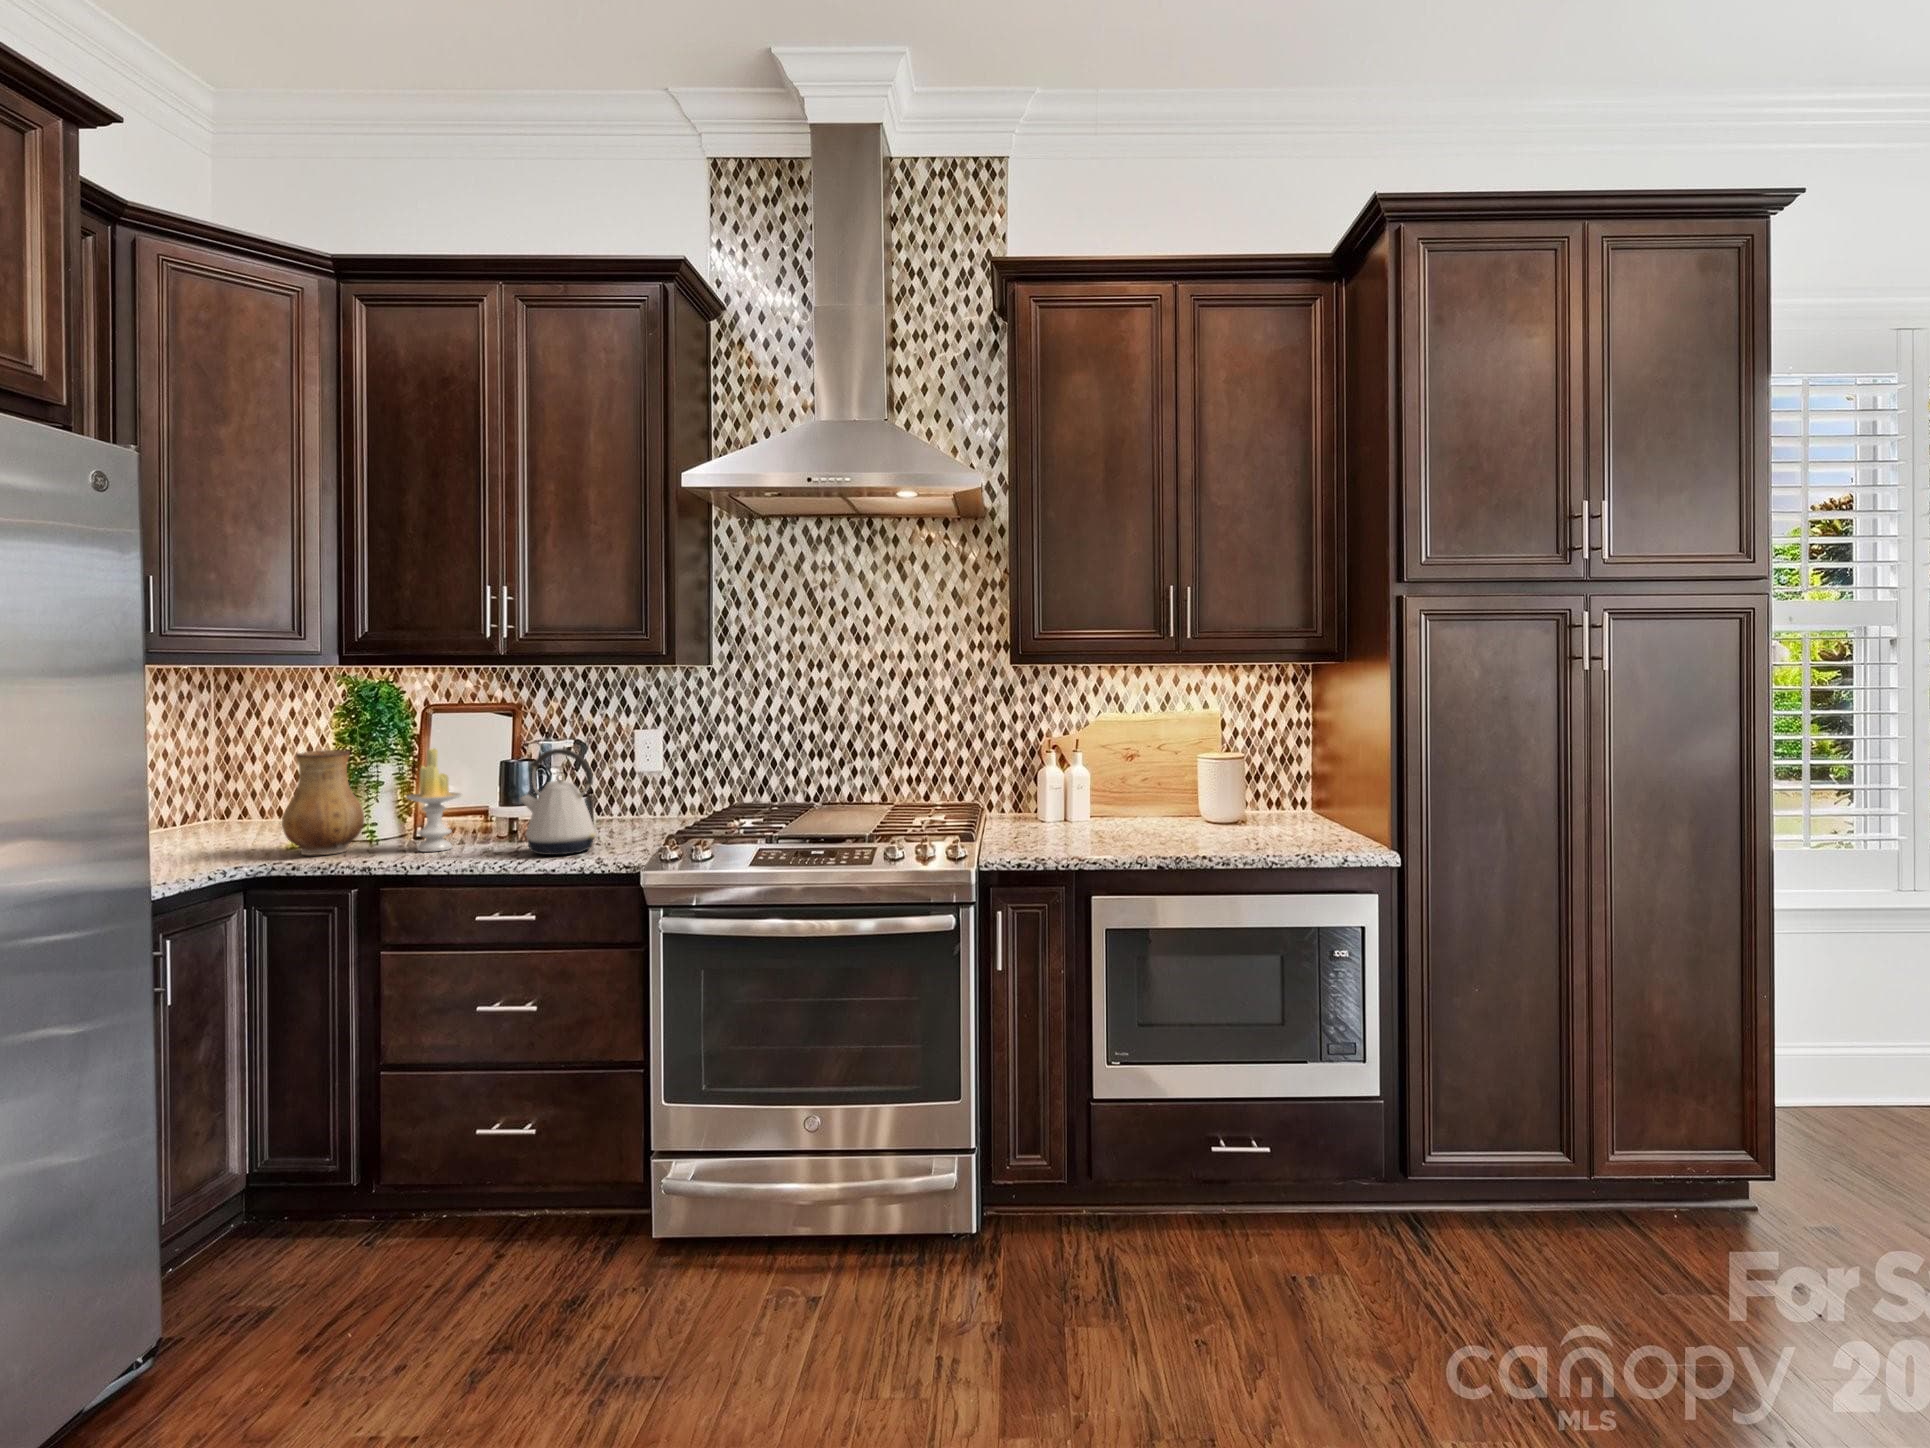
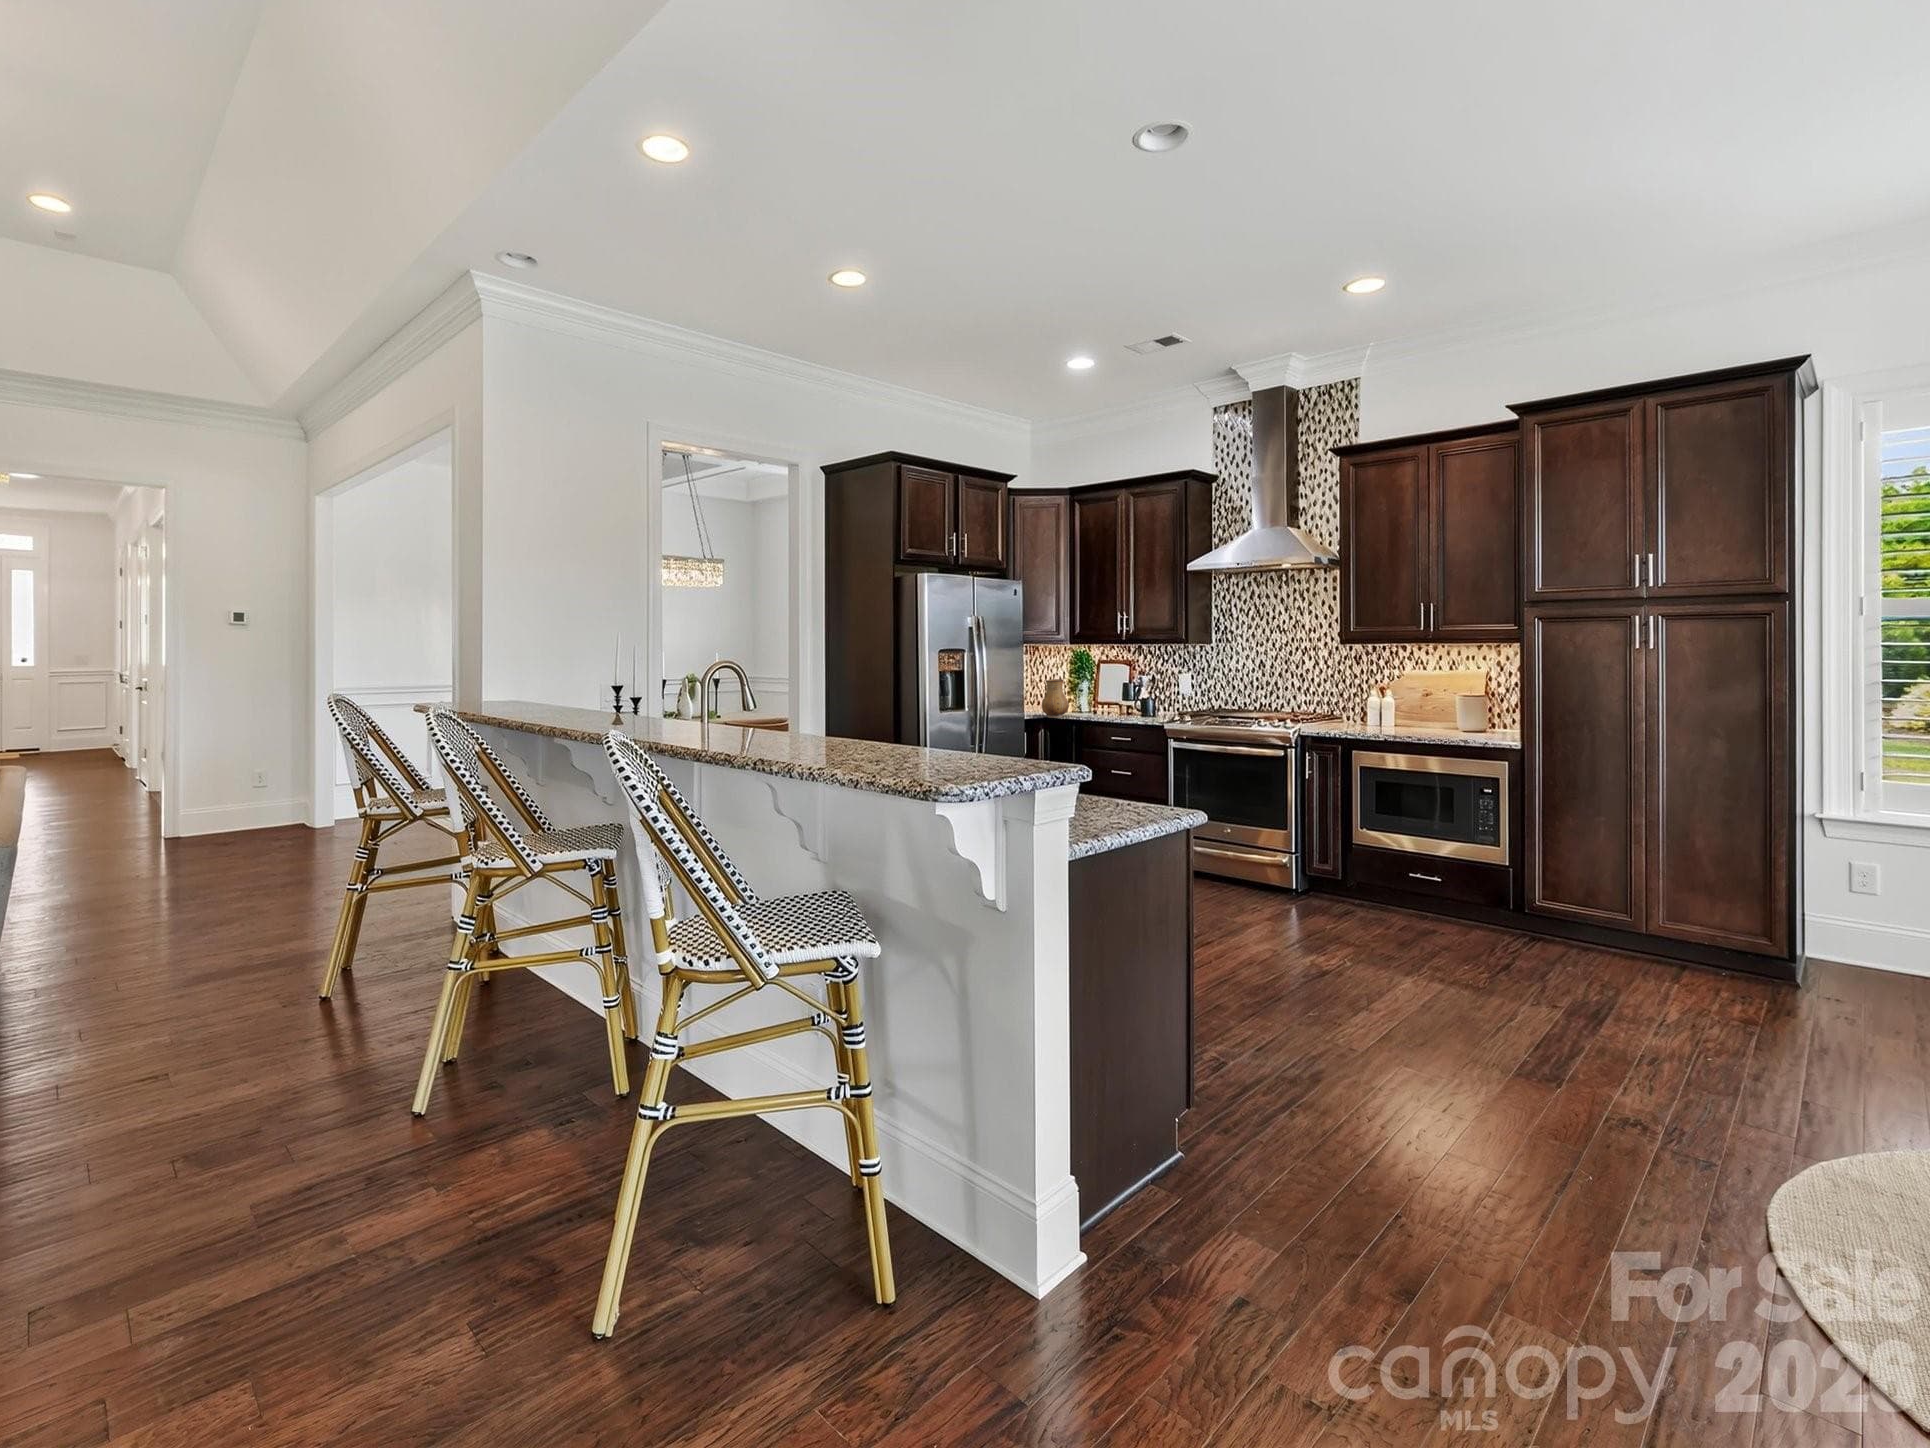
candle: present [407,748,461,852] -> none [1080,680,1100,719]
kettle: present [520,749,599,855] -> none [1117,681,1145,723]

